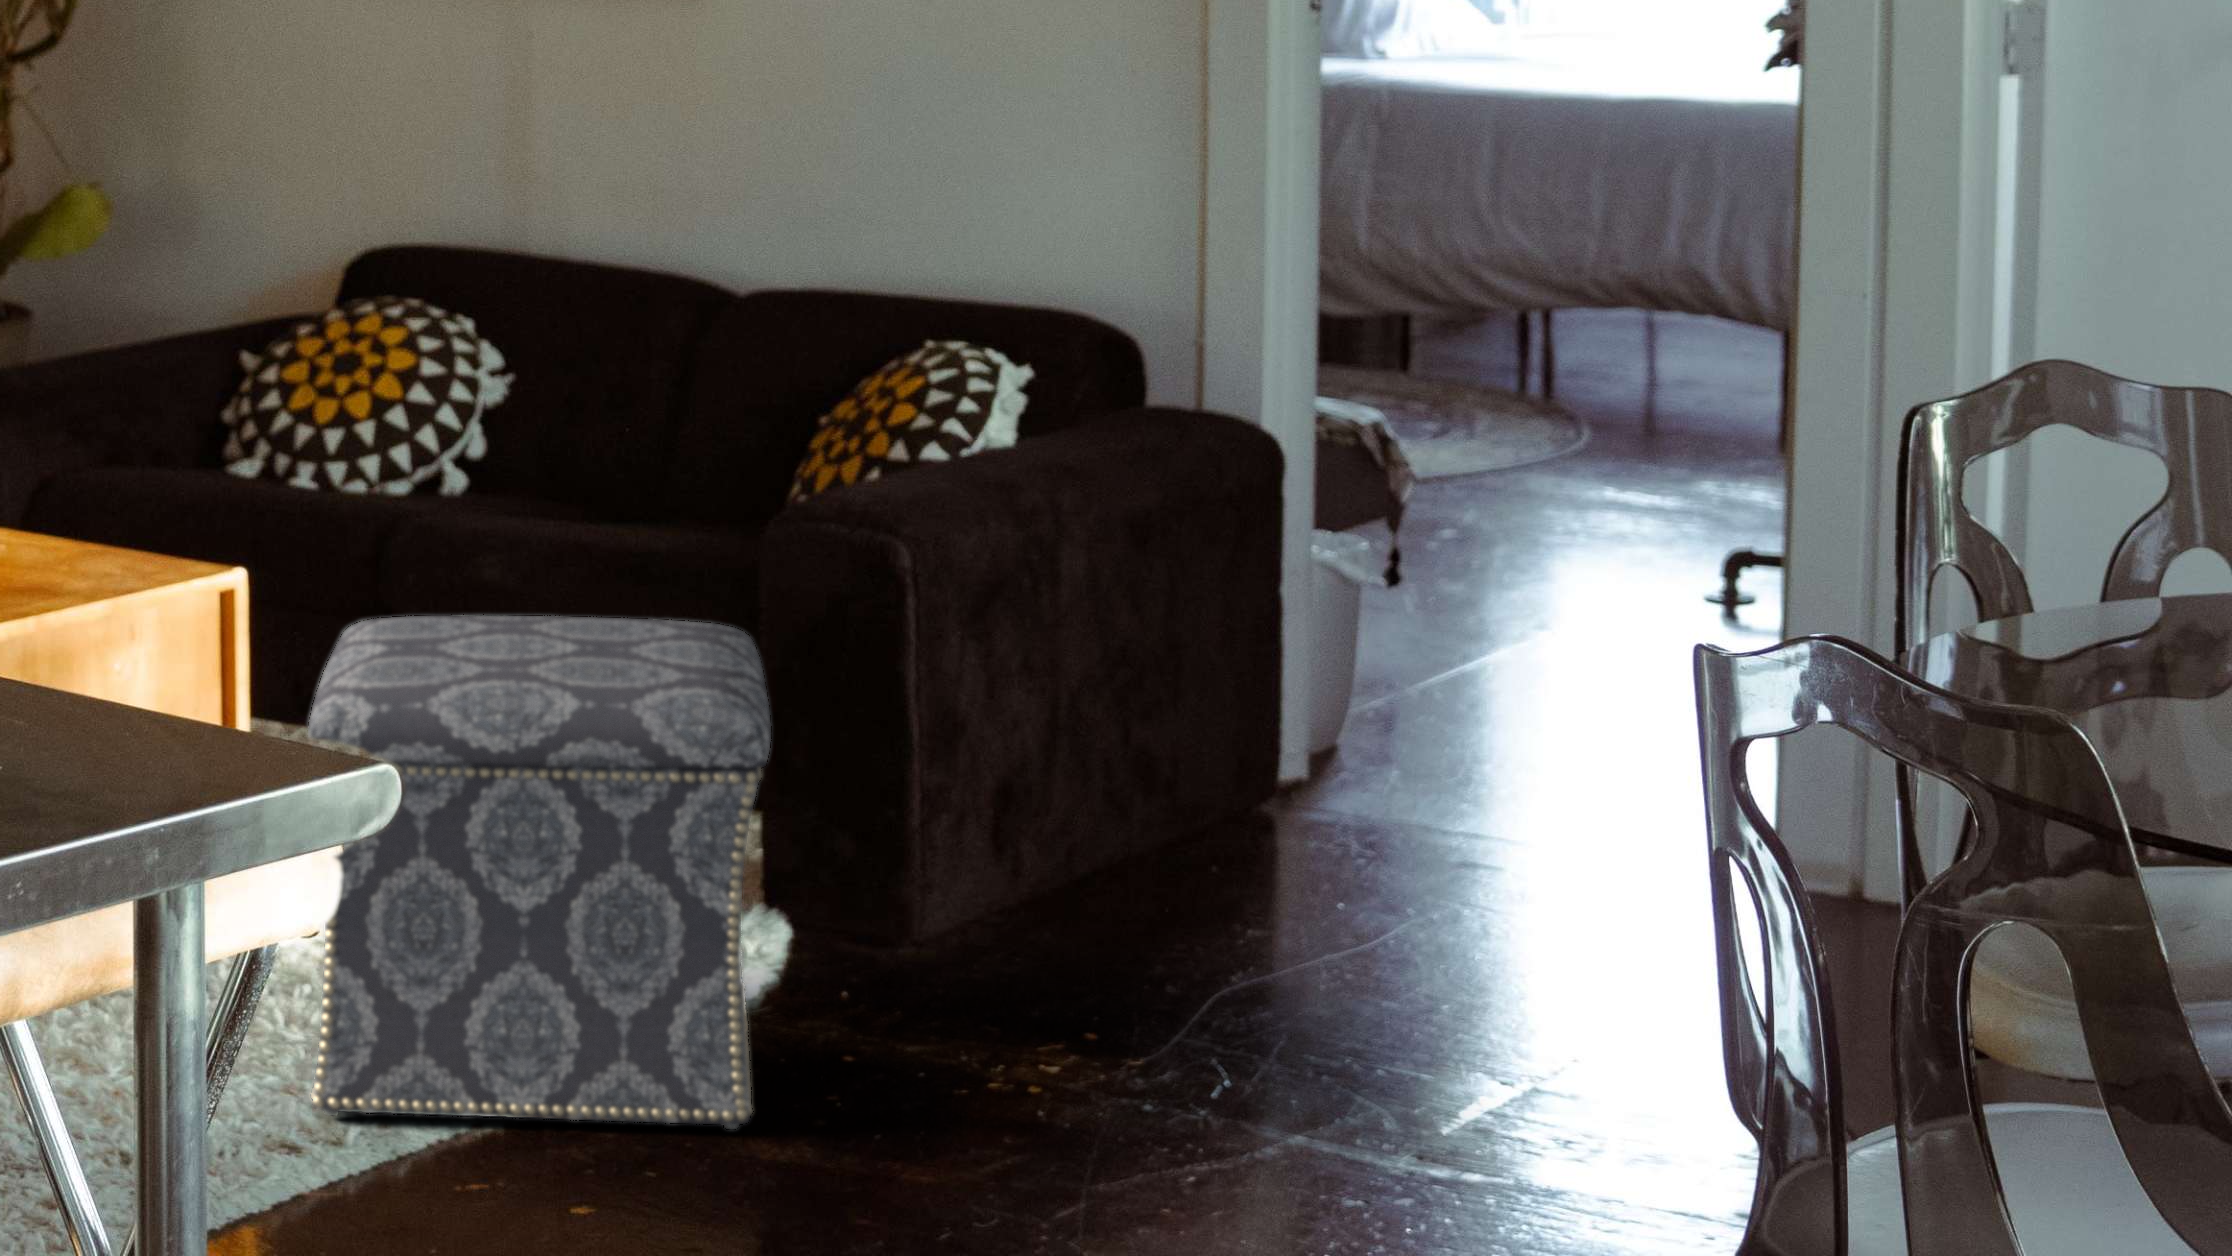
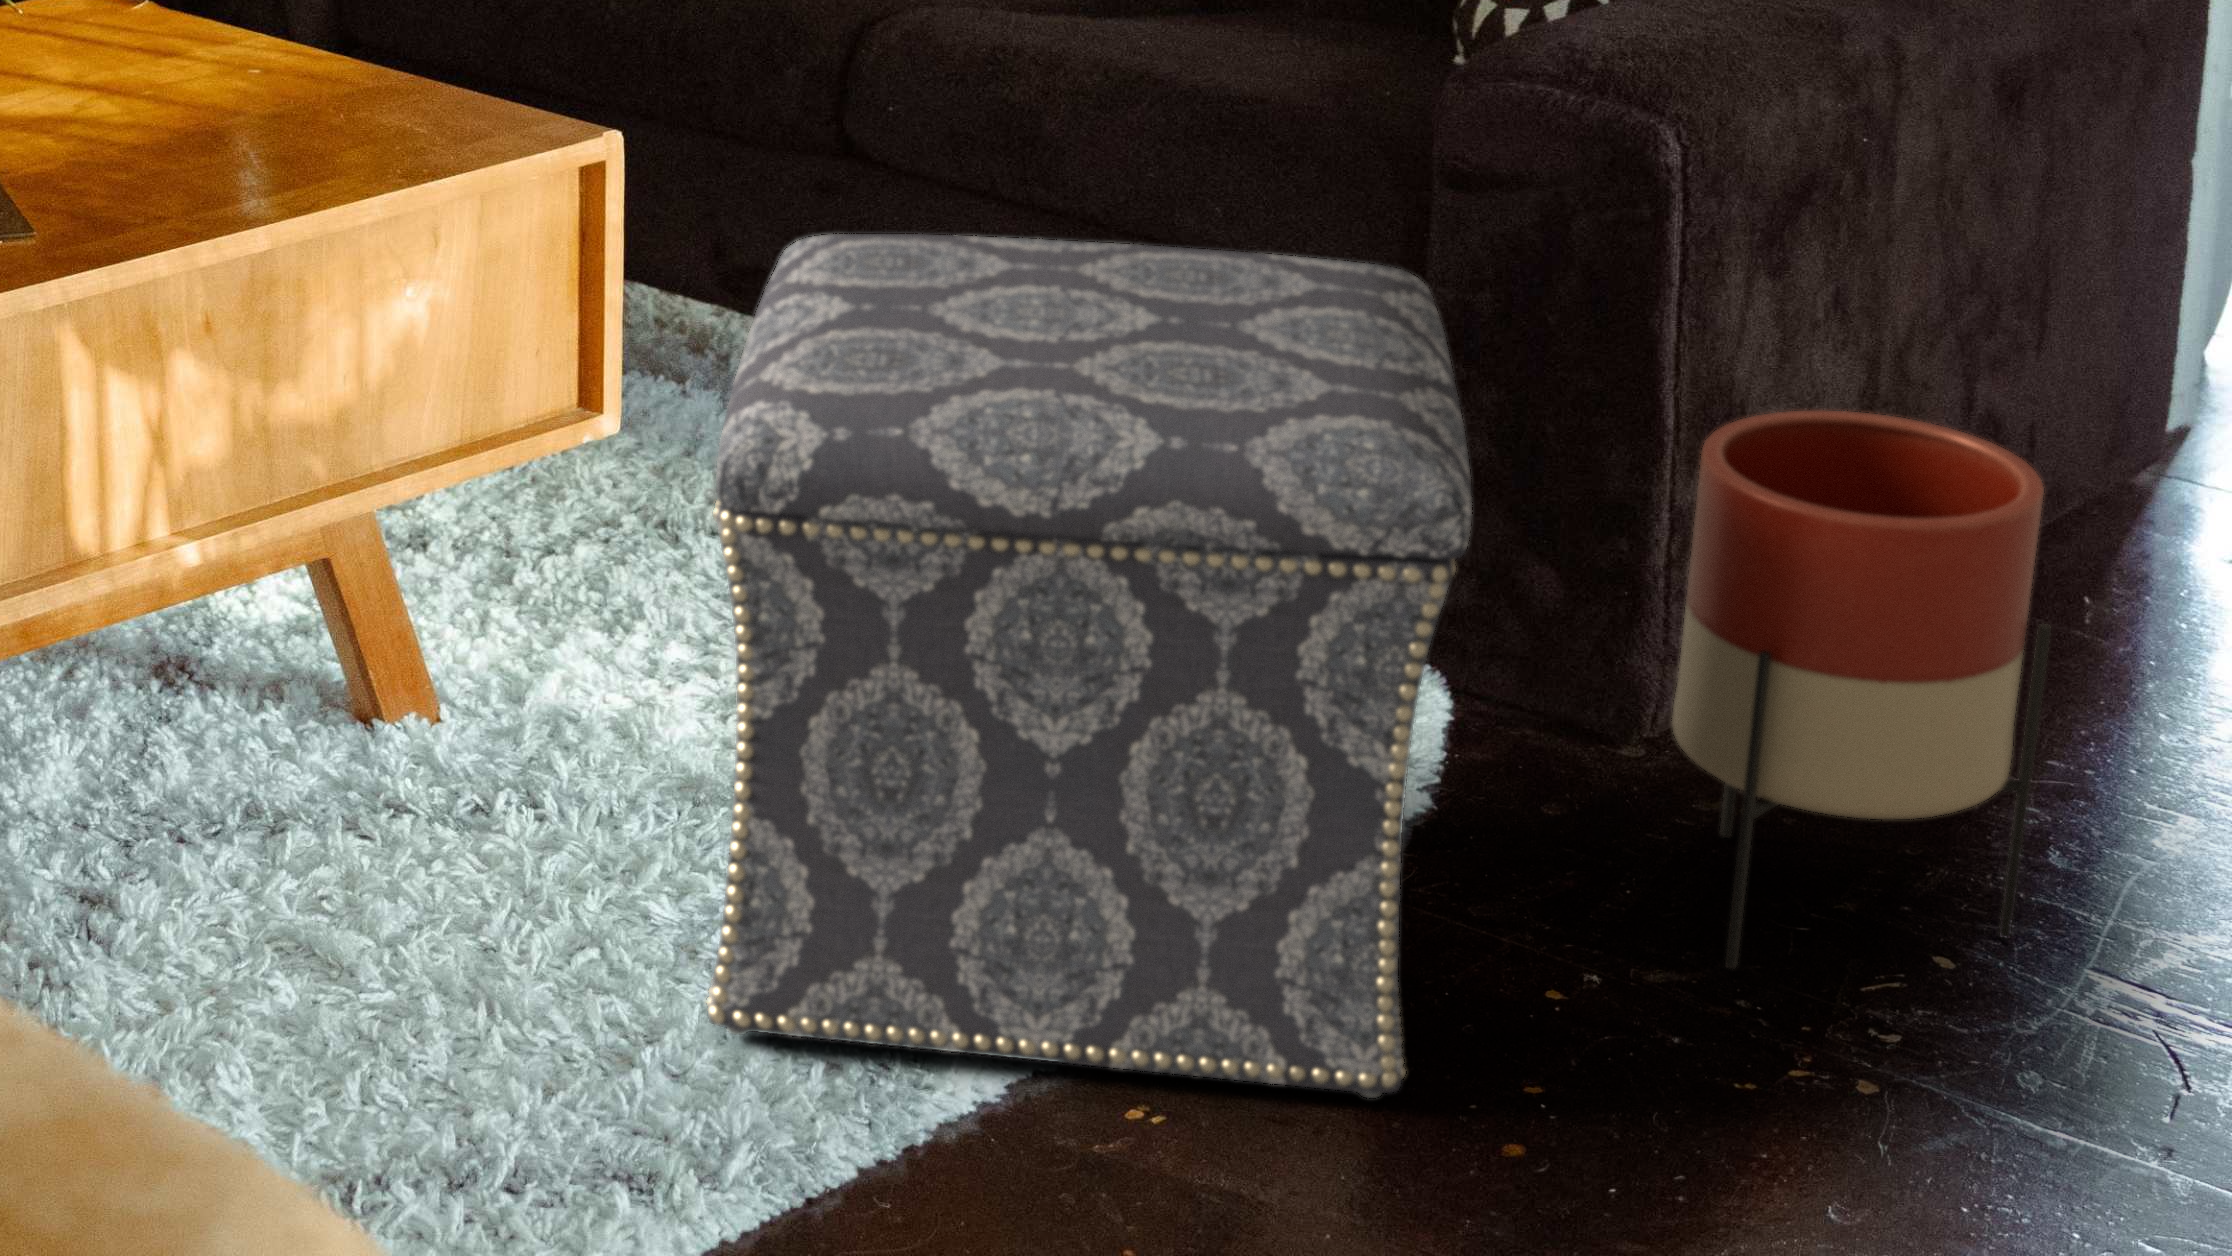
planter: none [919,710,1141,1062] -> present [1672,410,2051,969]

